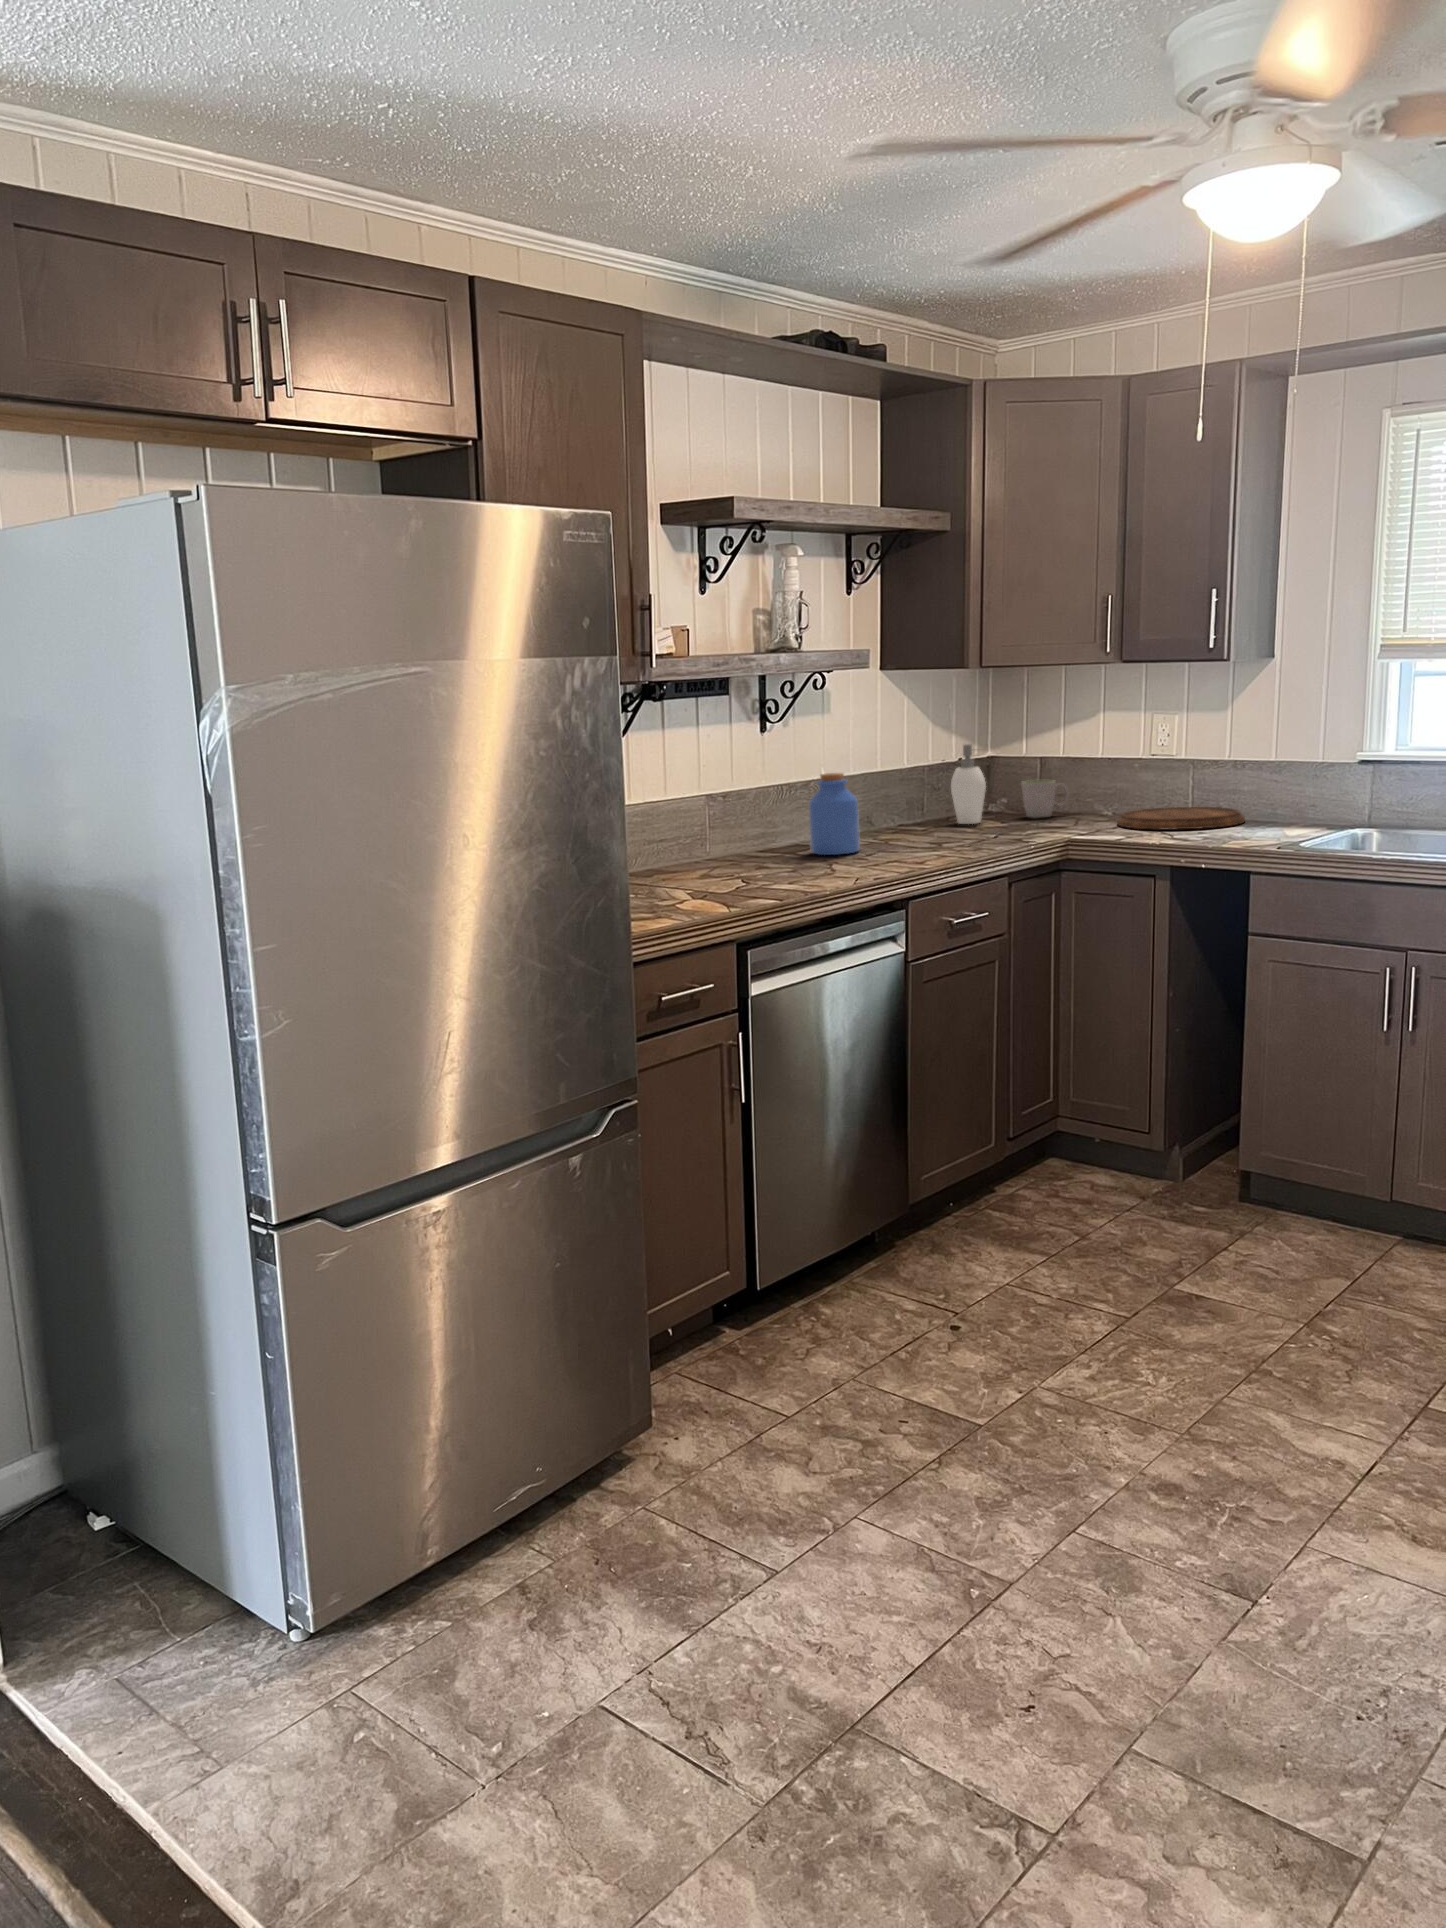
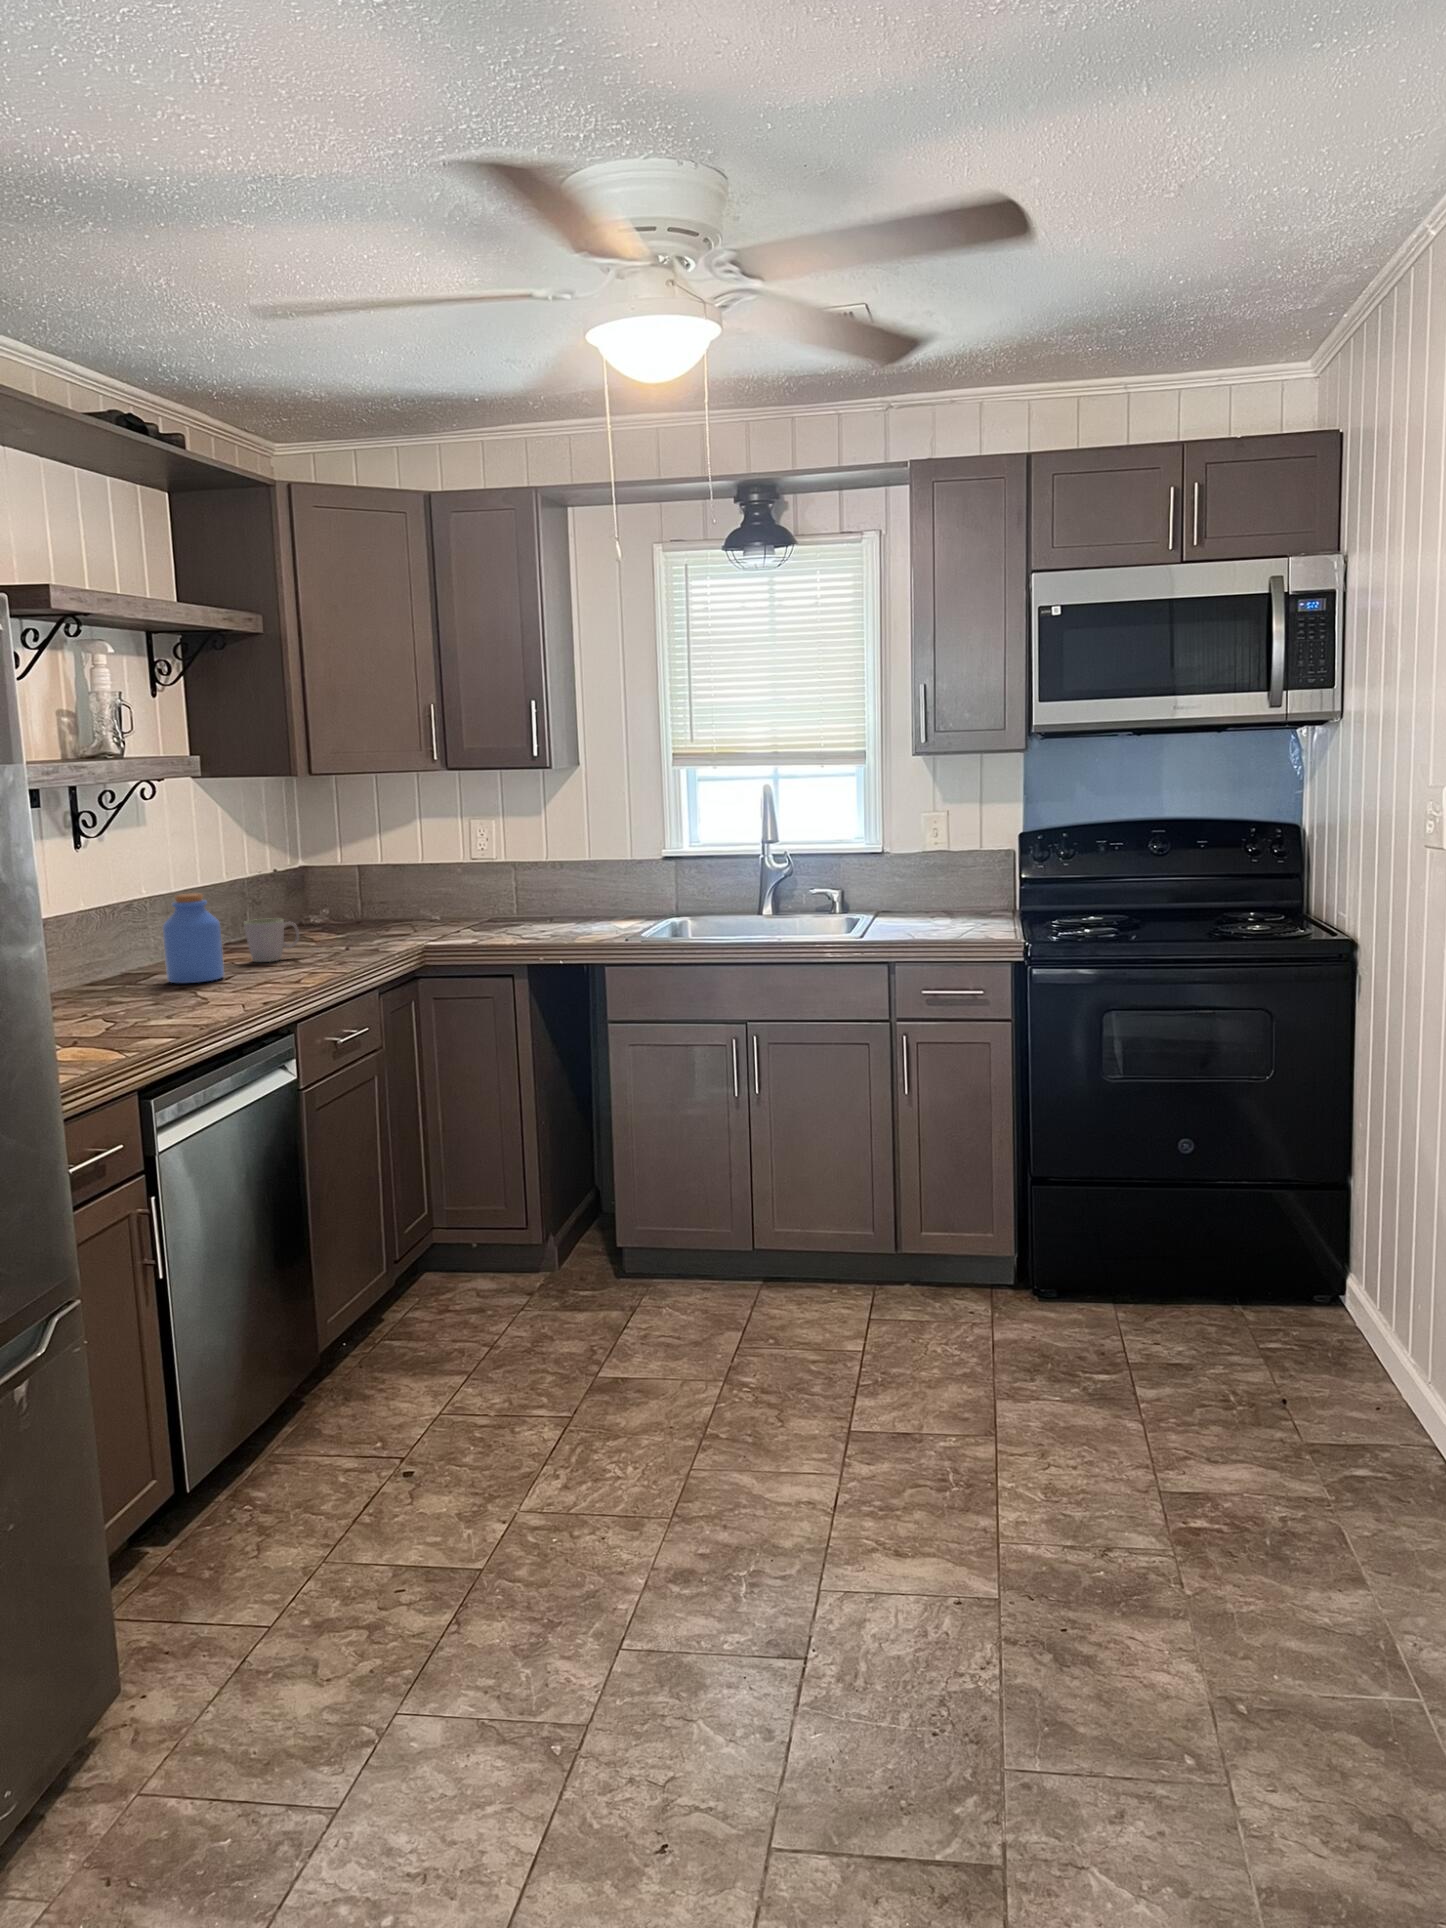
soap dispenser: present [951,744,986,824] -> none [294,861,335,942]
mug: present [1021,780,1069,818] -> present [244,918,299,962]
cutting board: present [1117,807,1245,829] -> none [470,915,586,939]

